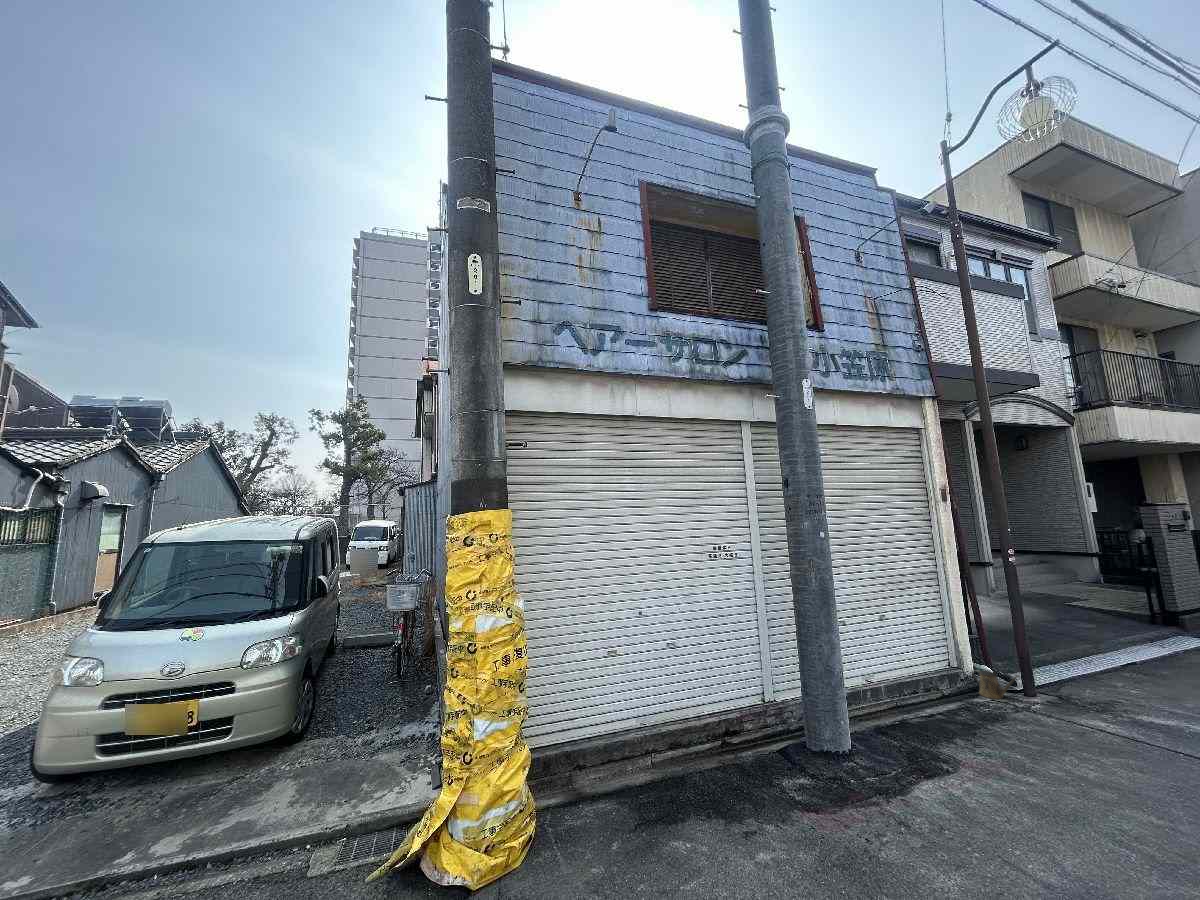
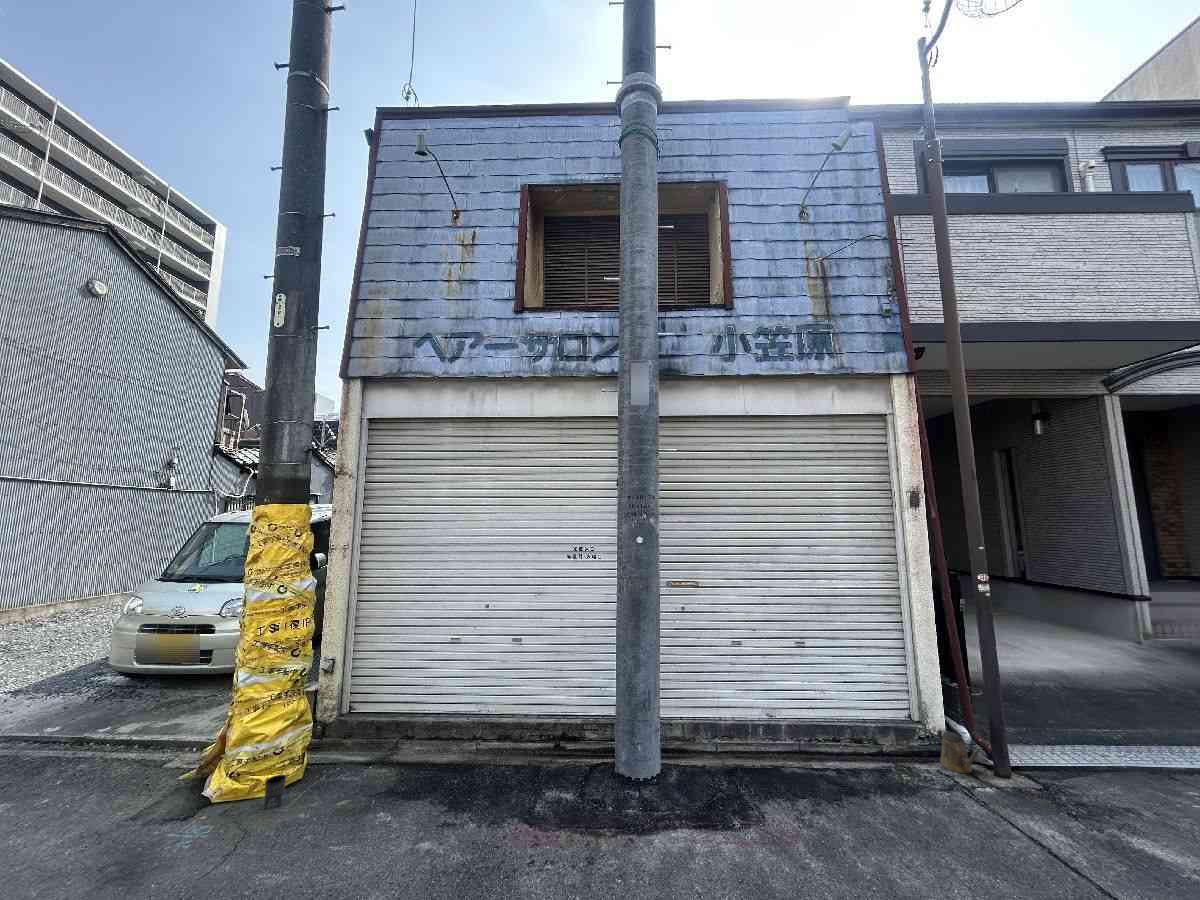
planter: none [527,830,547,875] -> present [264,775,286,808]

